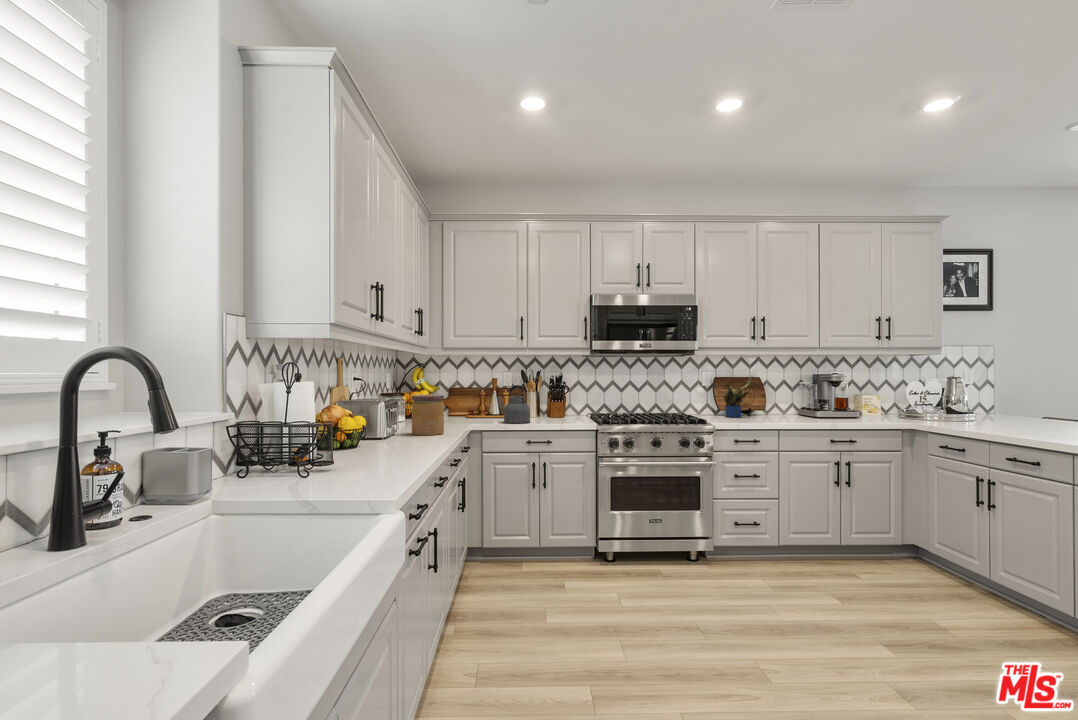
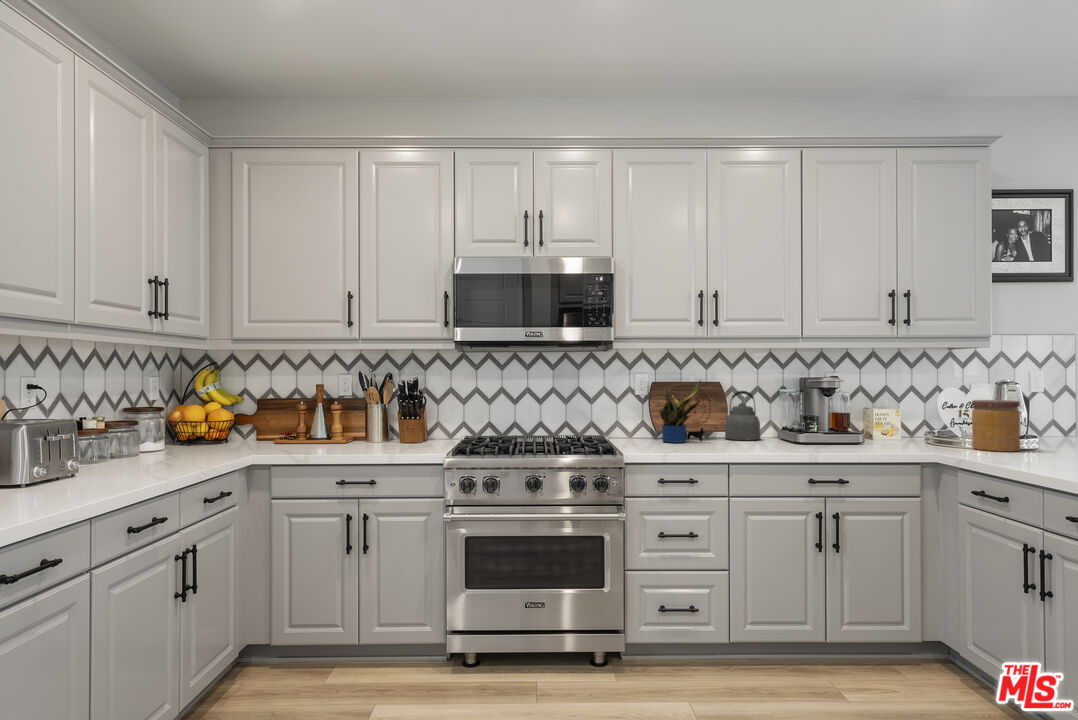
kettle: present [498,385,530,423] -> present [725,391,761,440]
jar: present [412,395,444,435] -> present [972,400,1020,452]

